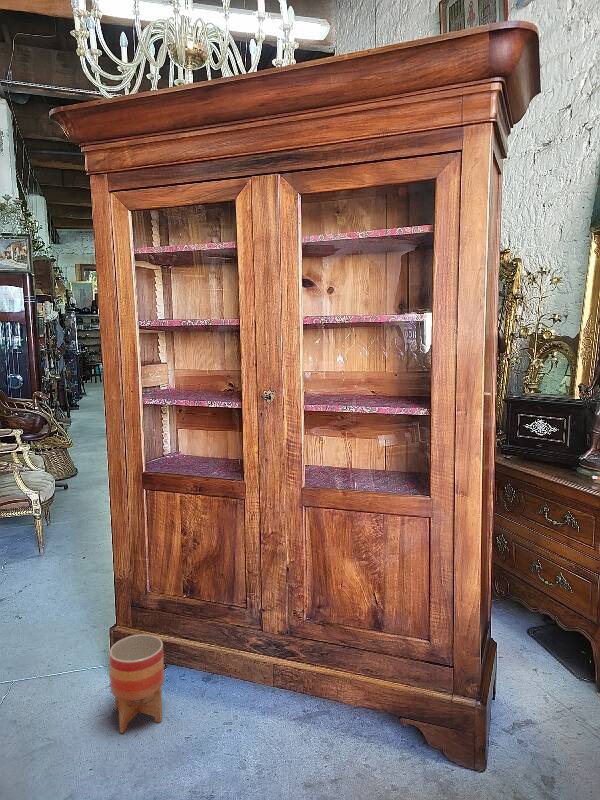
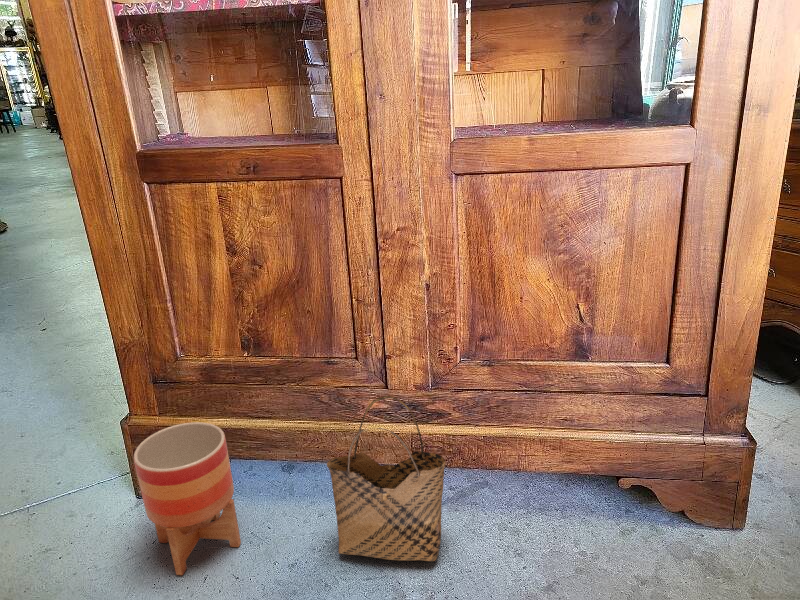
woven basket: none [216,635,287,753] -> present [327,396,446,561]

